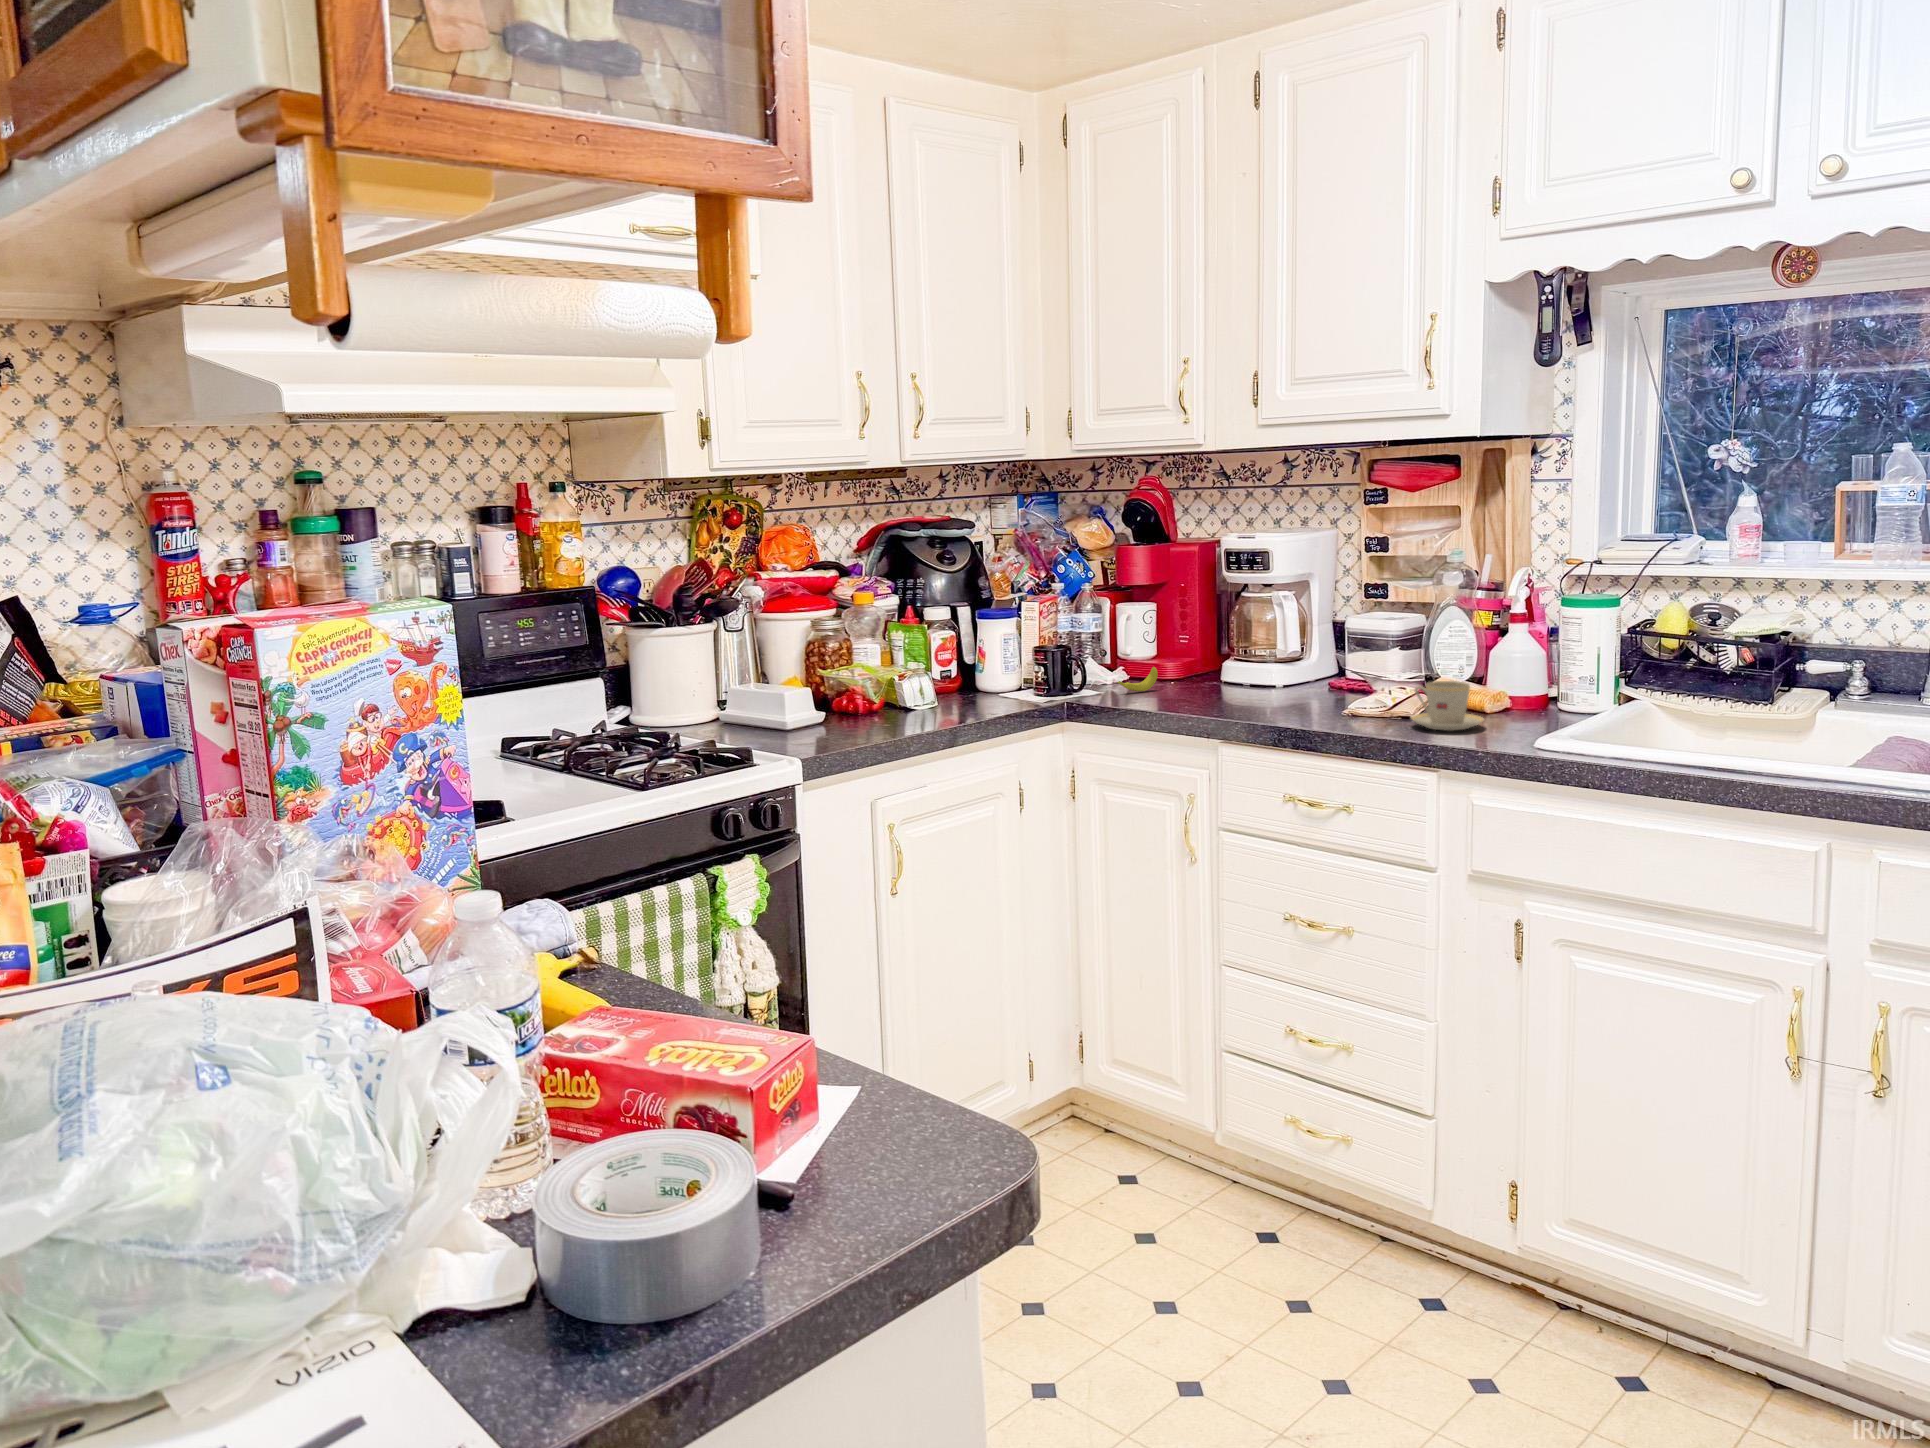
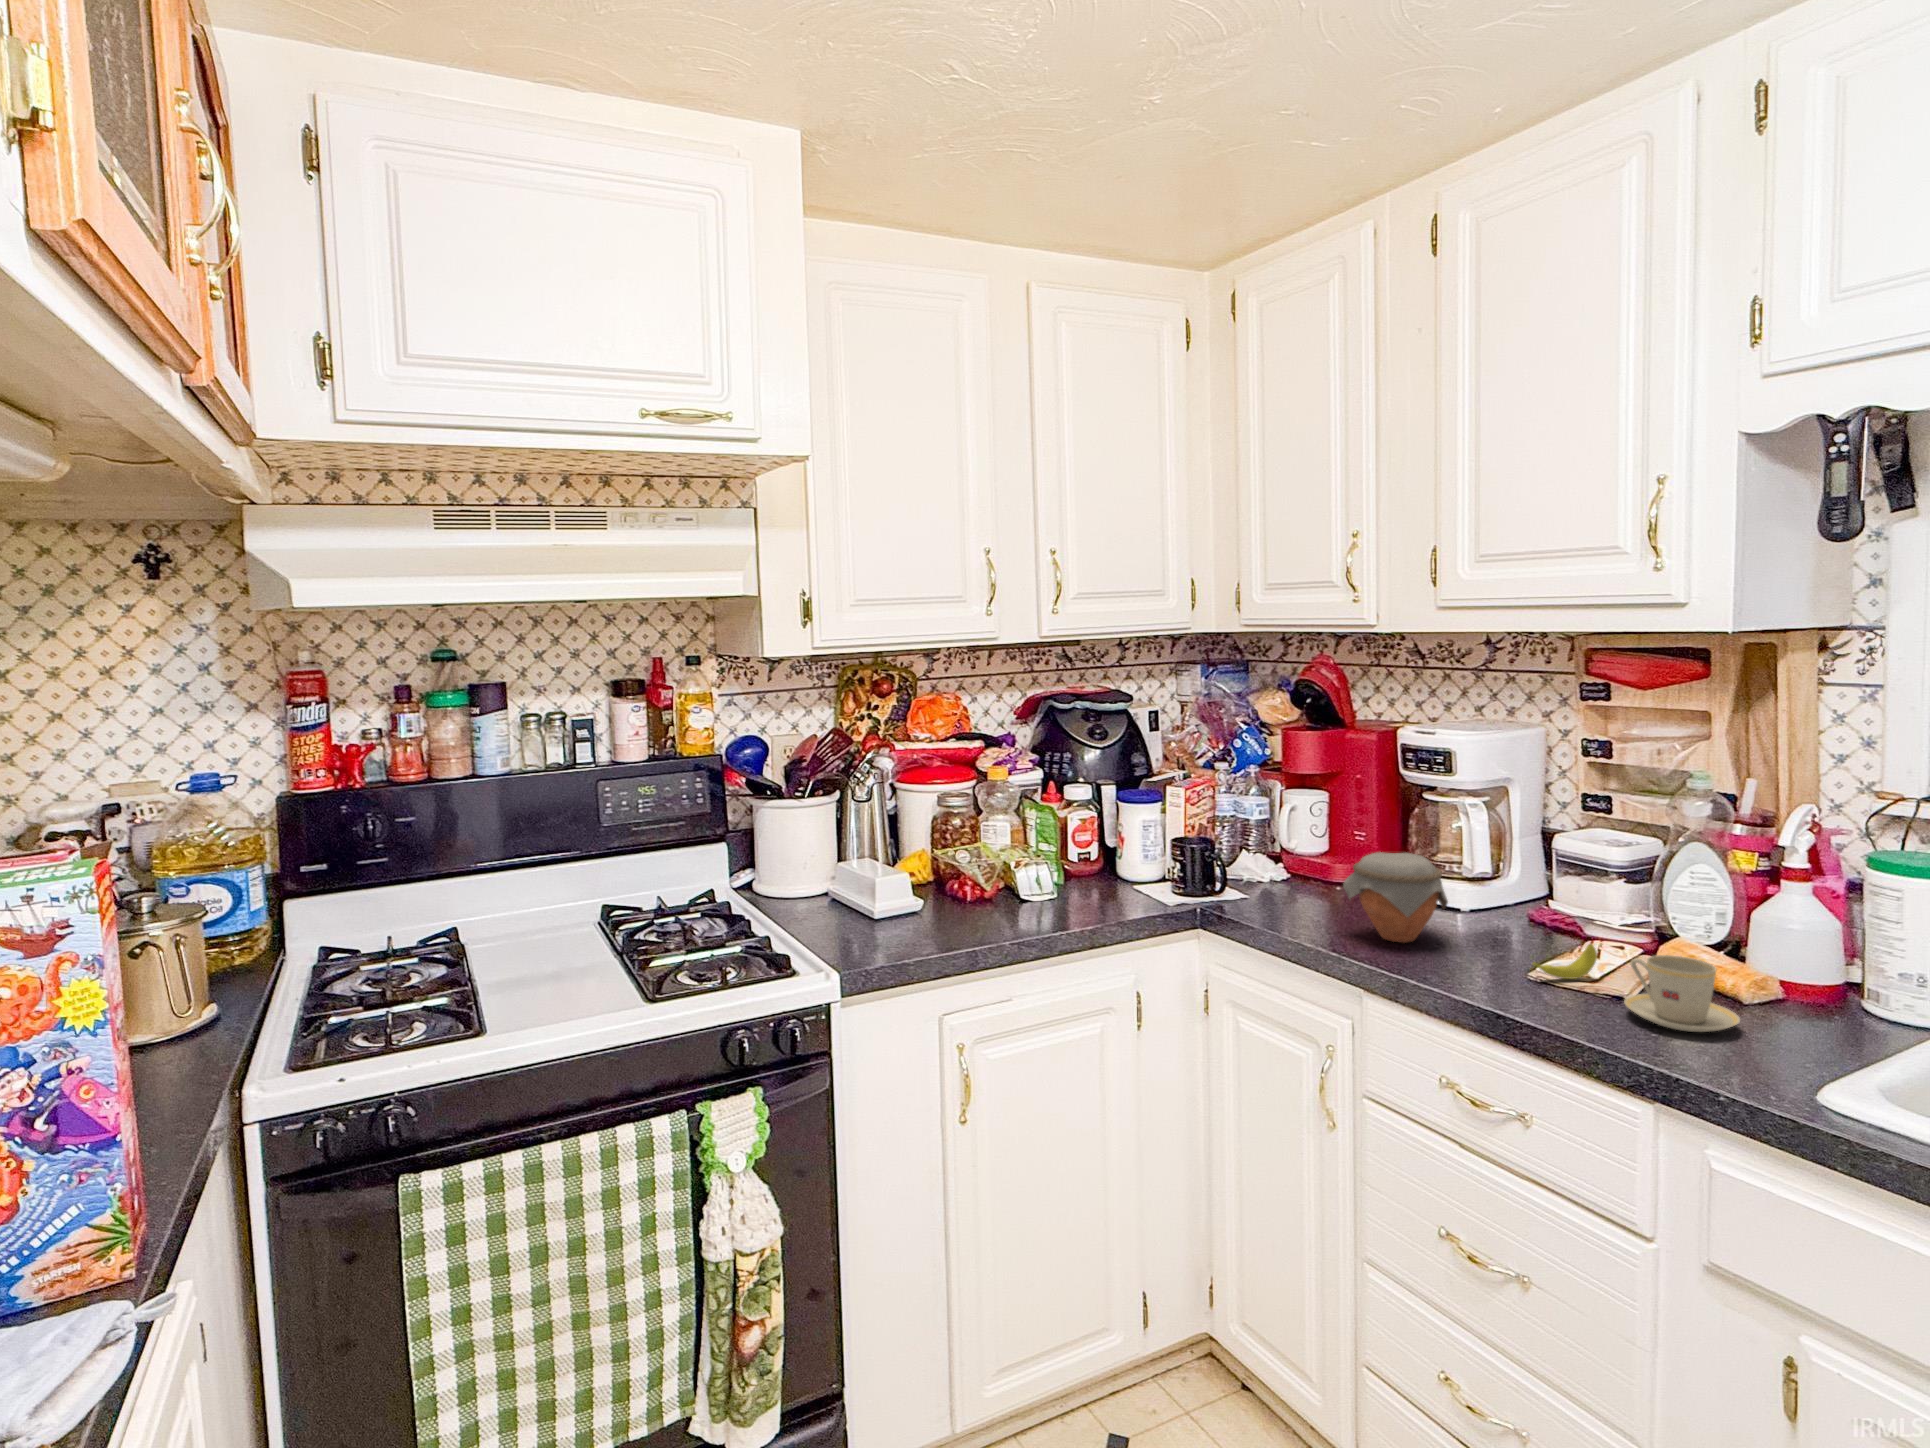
jar: none [1194,634,1277,707] -> present [1343,852,1448,943]
banana: present [1117,667,1158,691] -> present [1532,944,1597,979]

